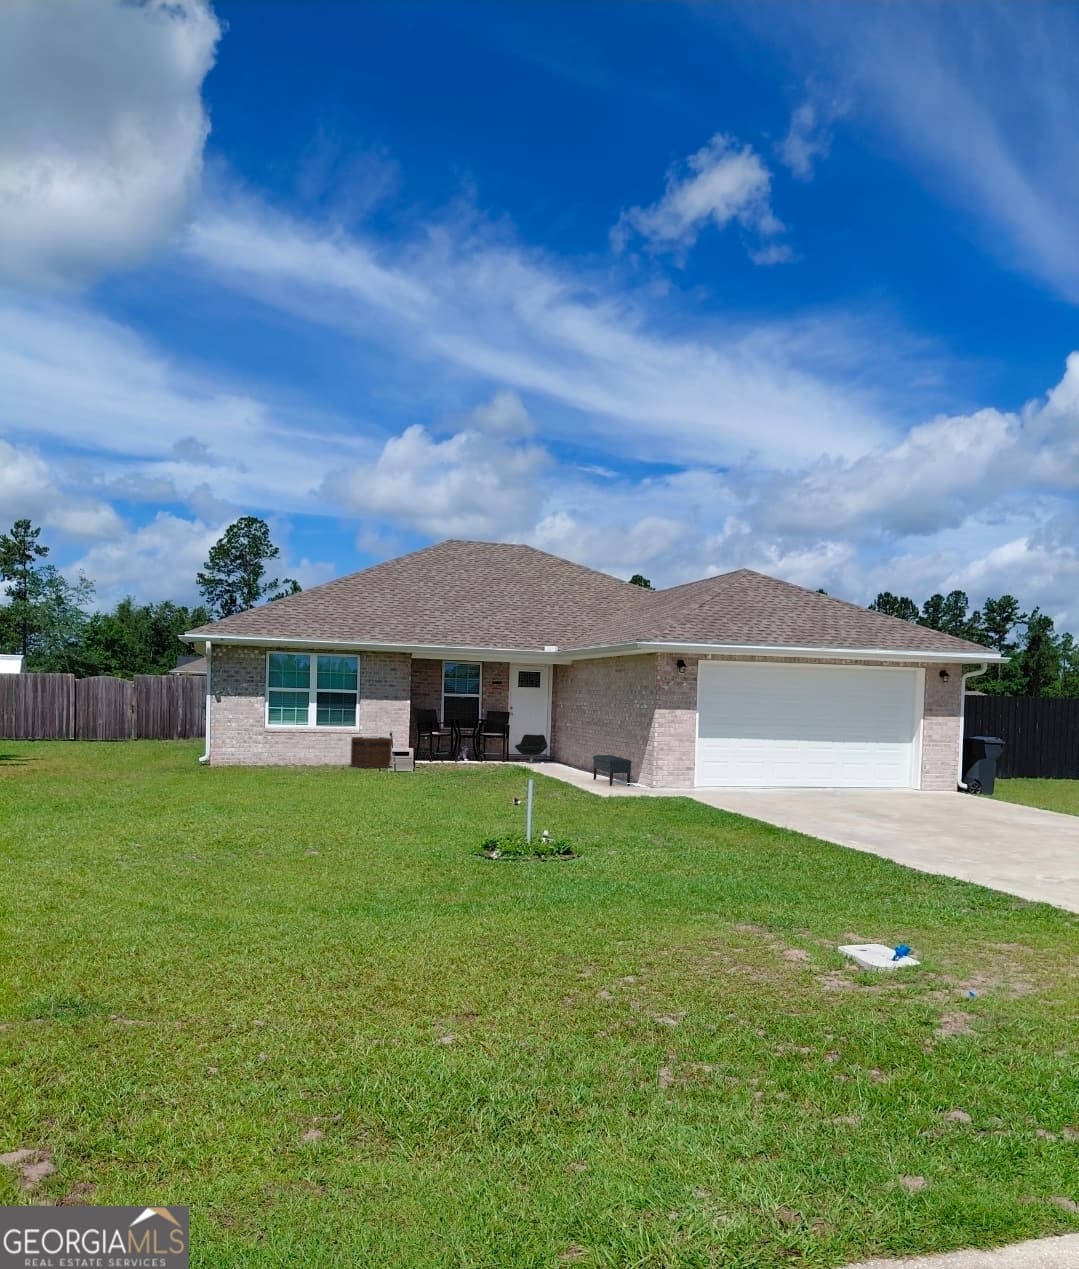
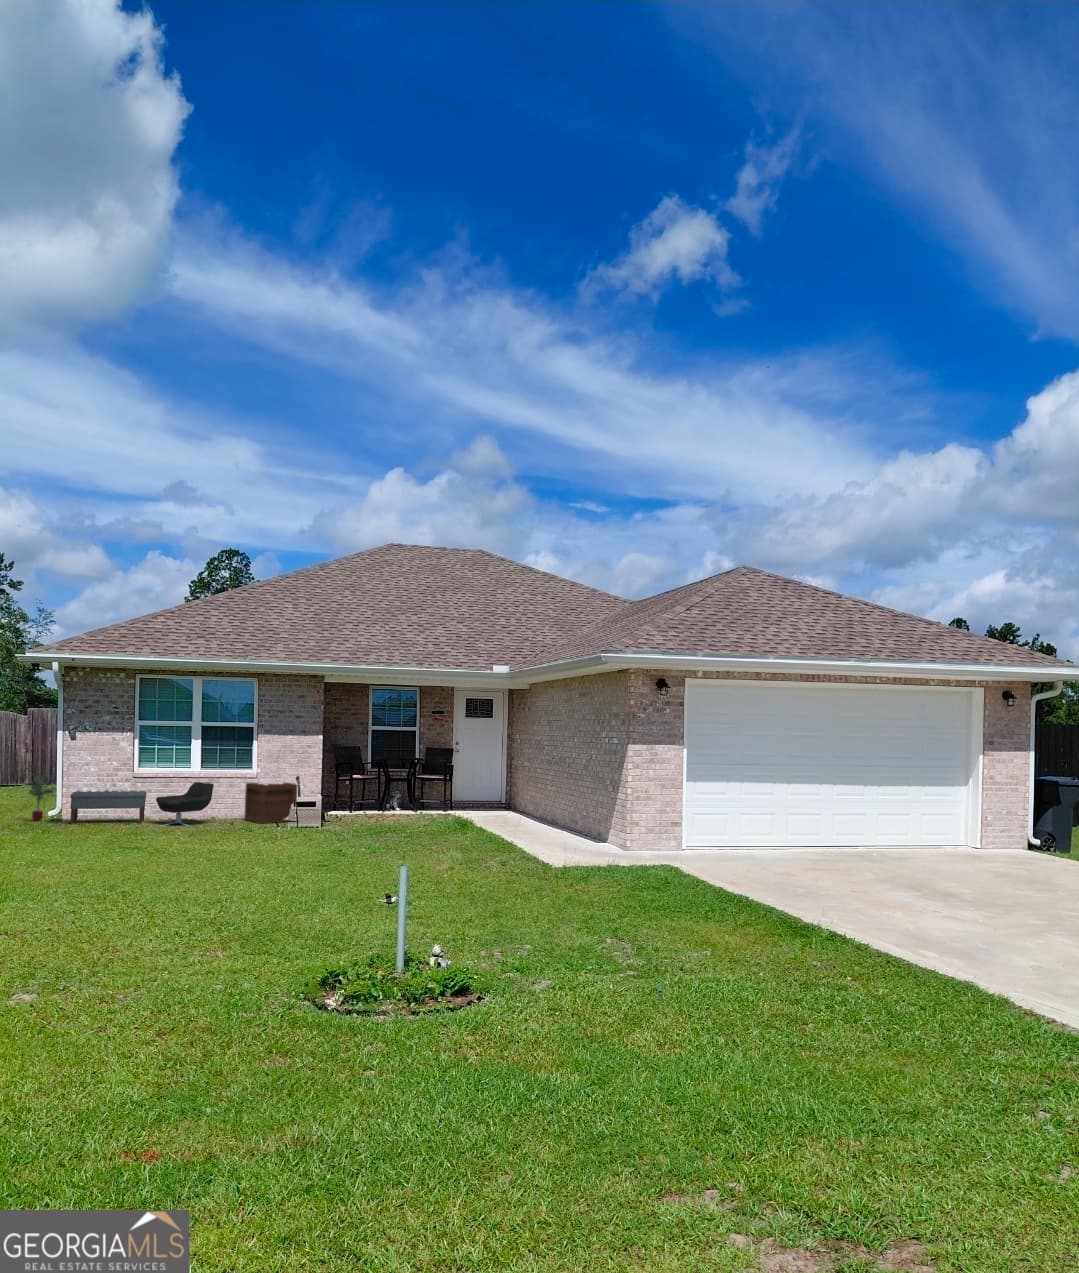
potted tree: none [185,725,208,765] -> present [28,771,57,821]
lounge chair: present [515,734,547,764] -> present [156,782,214,826]
bench: present [593,755,632,786] -> present [70,791,147,824]

